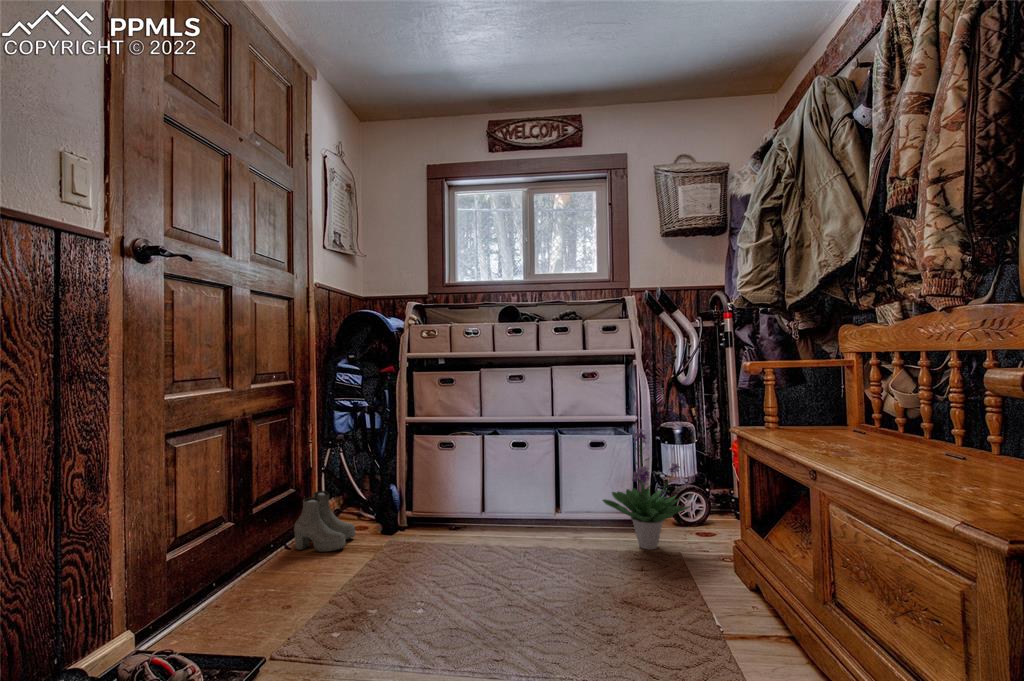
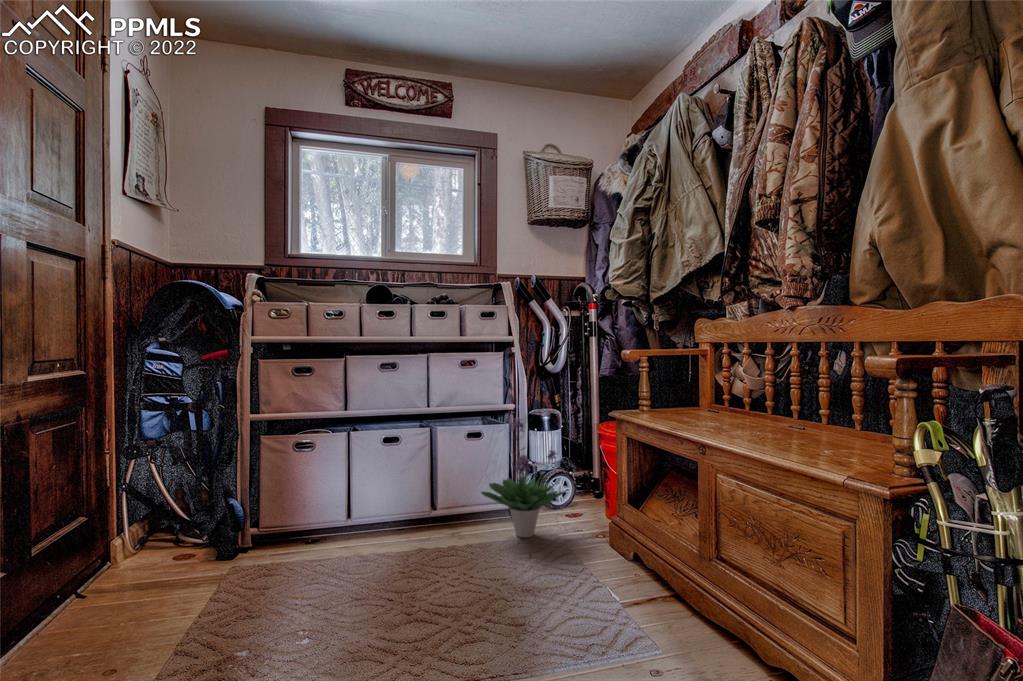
boots: present [294,491,356,552] -> none [97,510,184,588]

